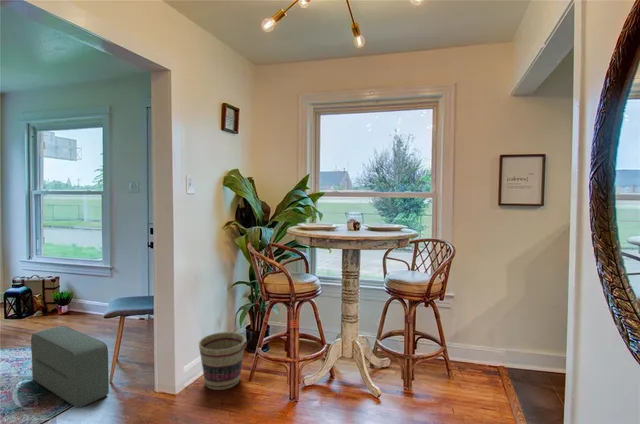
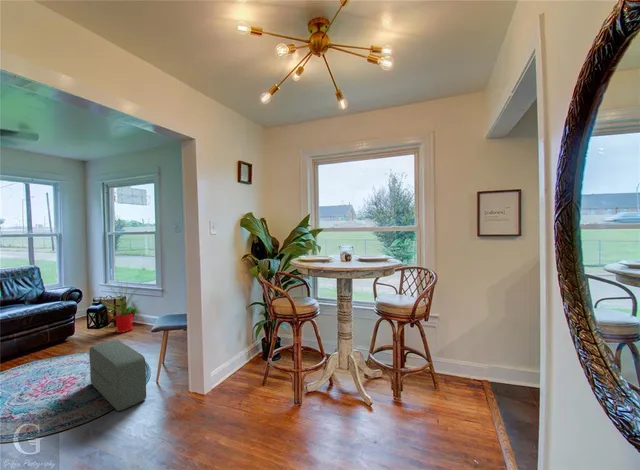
house plant: none [21,253,84,323] -> present [111,288,137,333]
basket: present [199,332,245,390] -> none [220,345,259,396]

